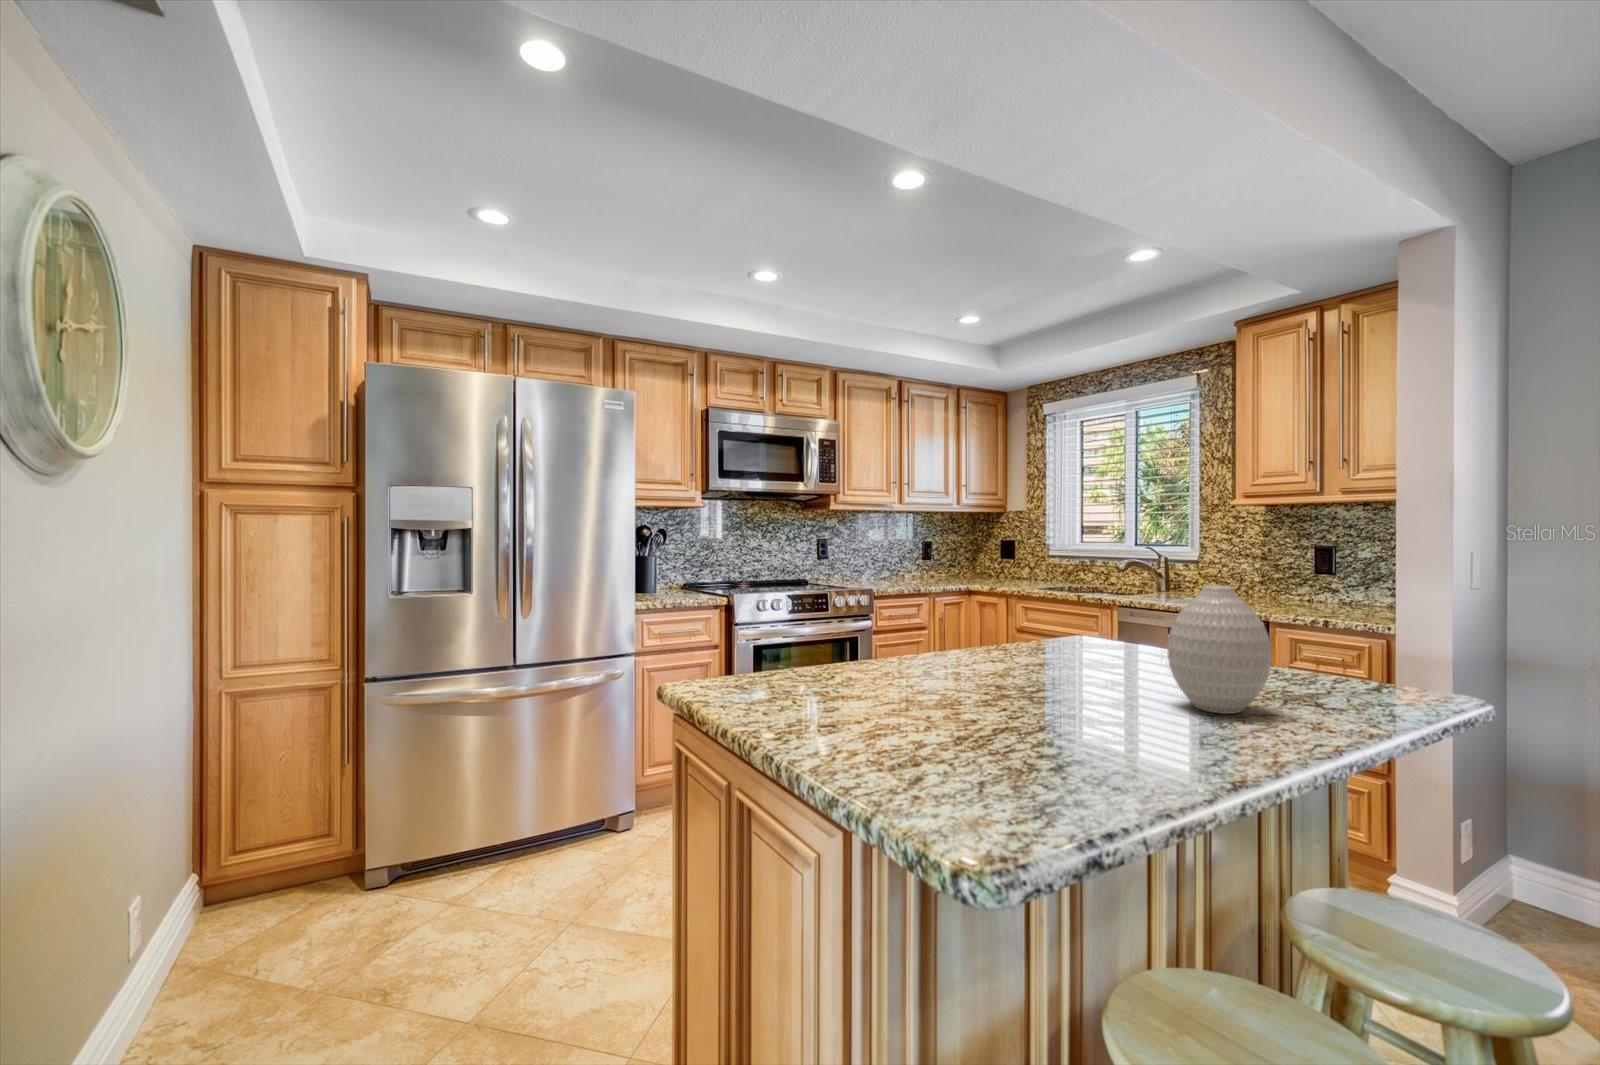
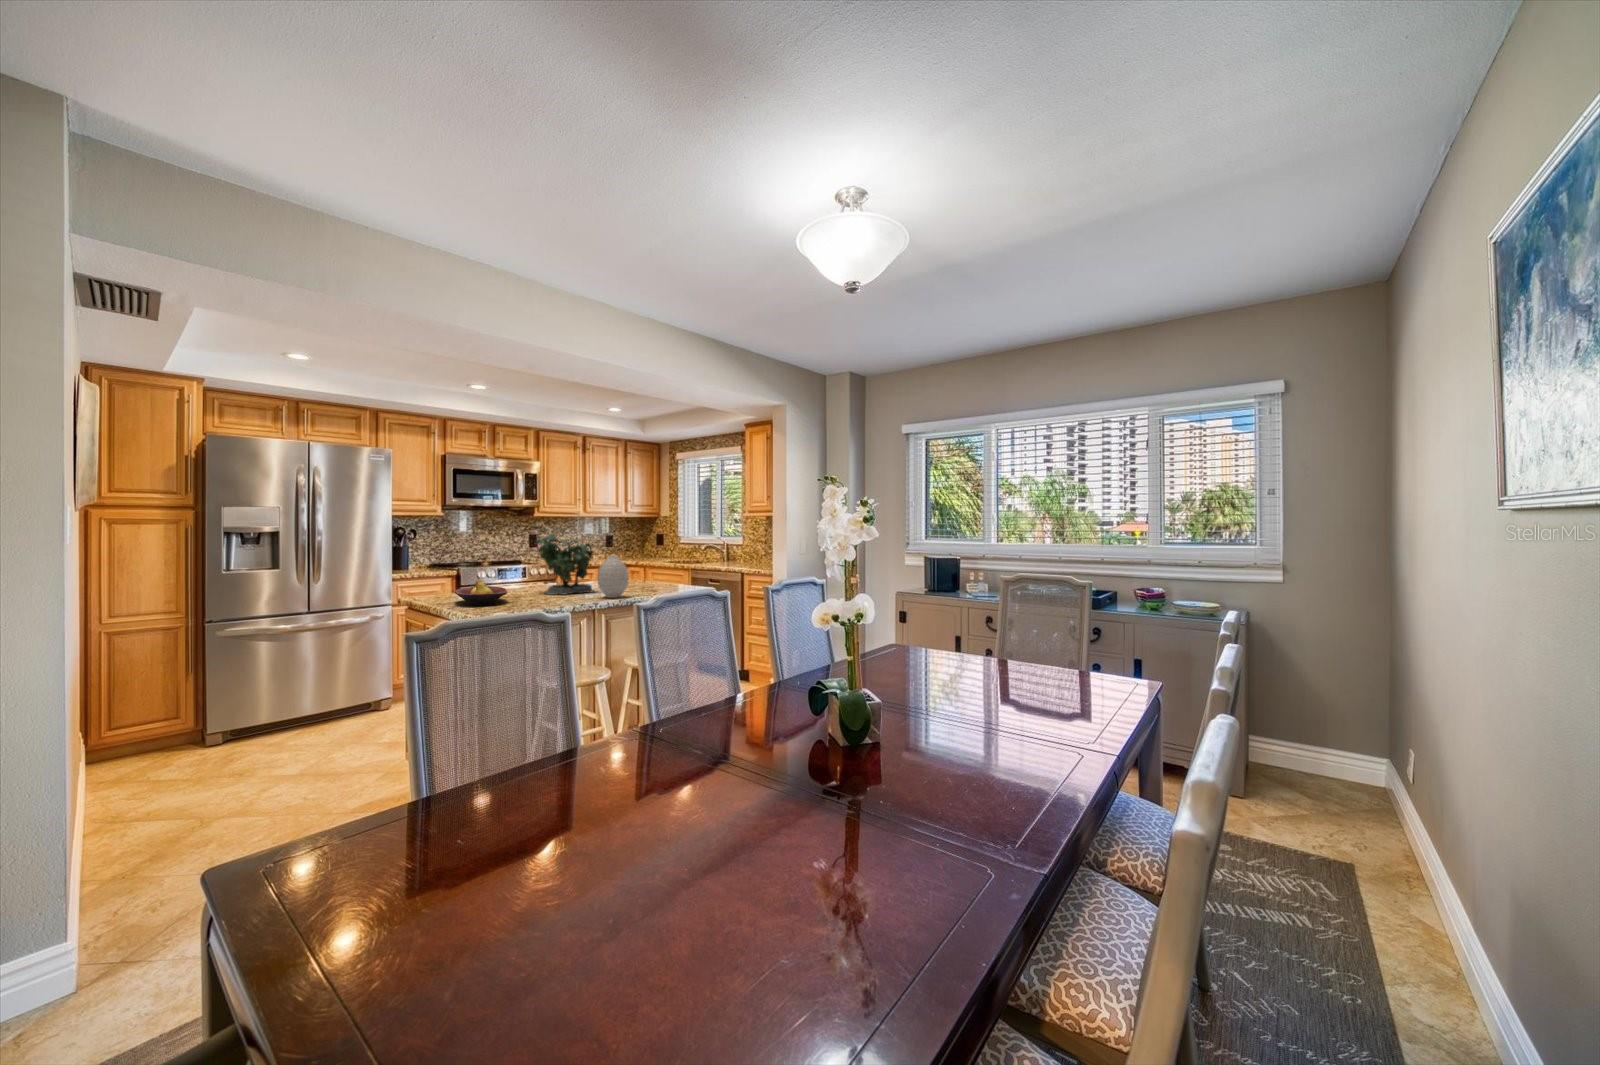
potted plant: none [947,521,1108,684] -> present [536,535,595,595]
fruit bowl: none [797,647,946,731] -> present [455,580,507,605]

